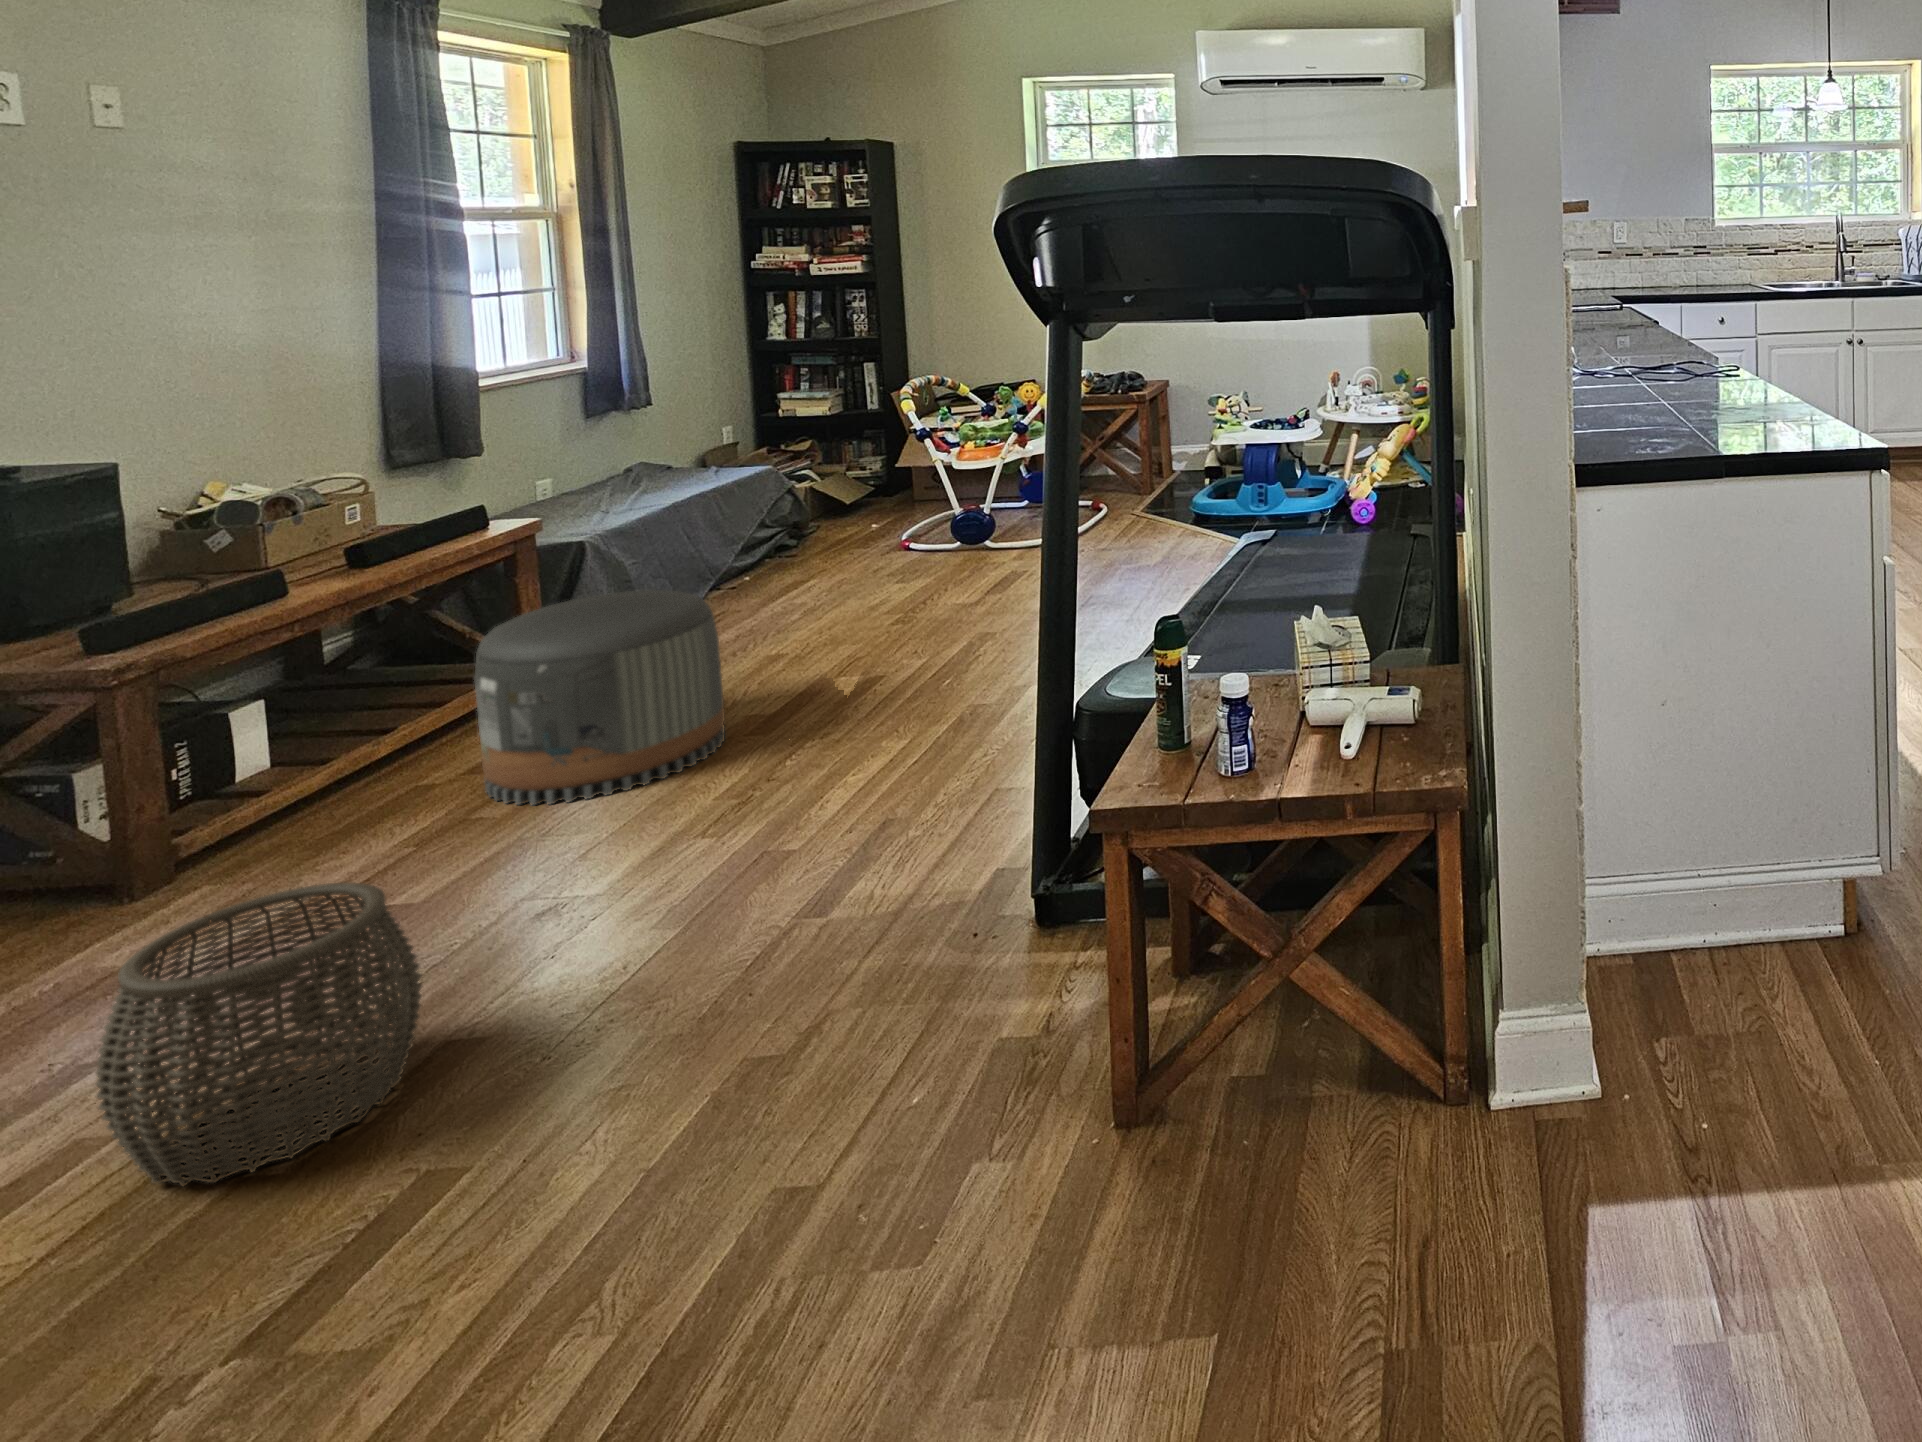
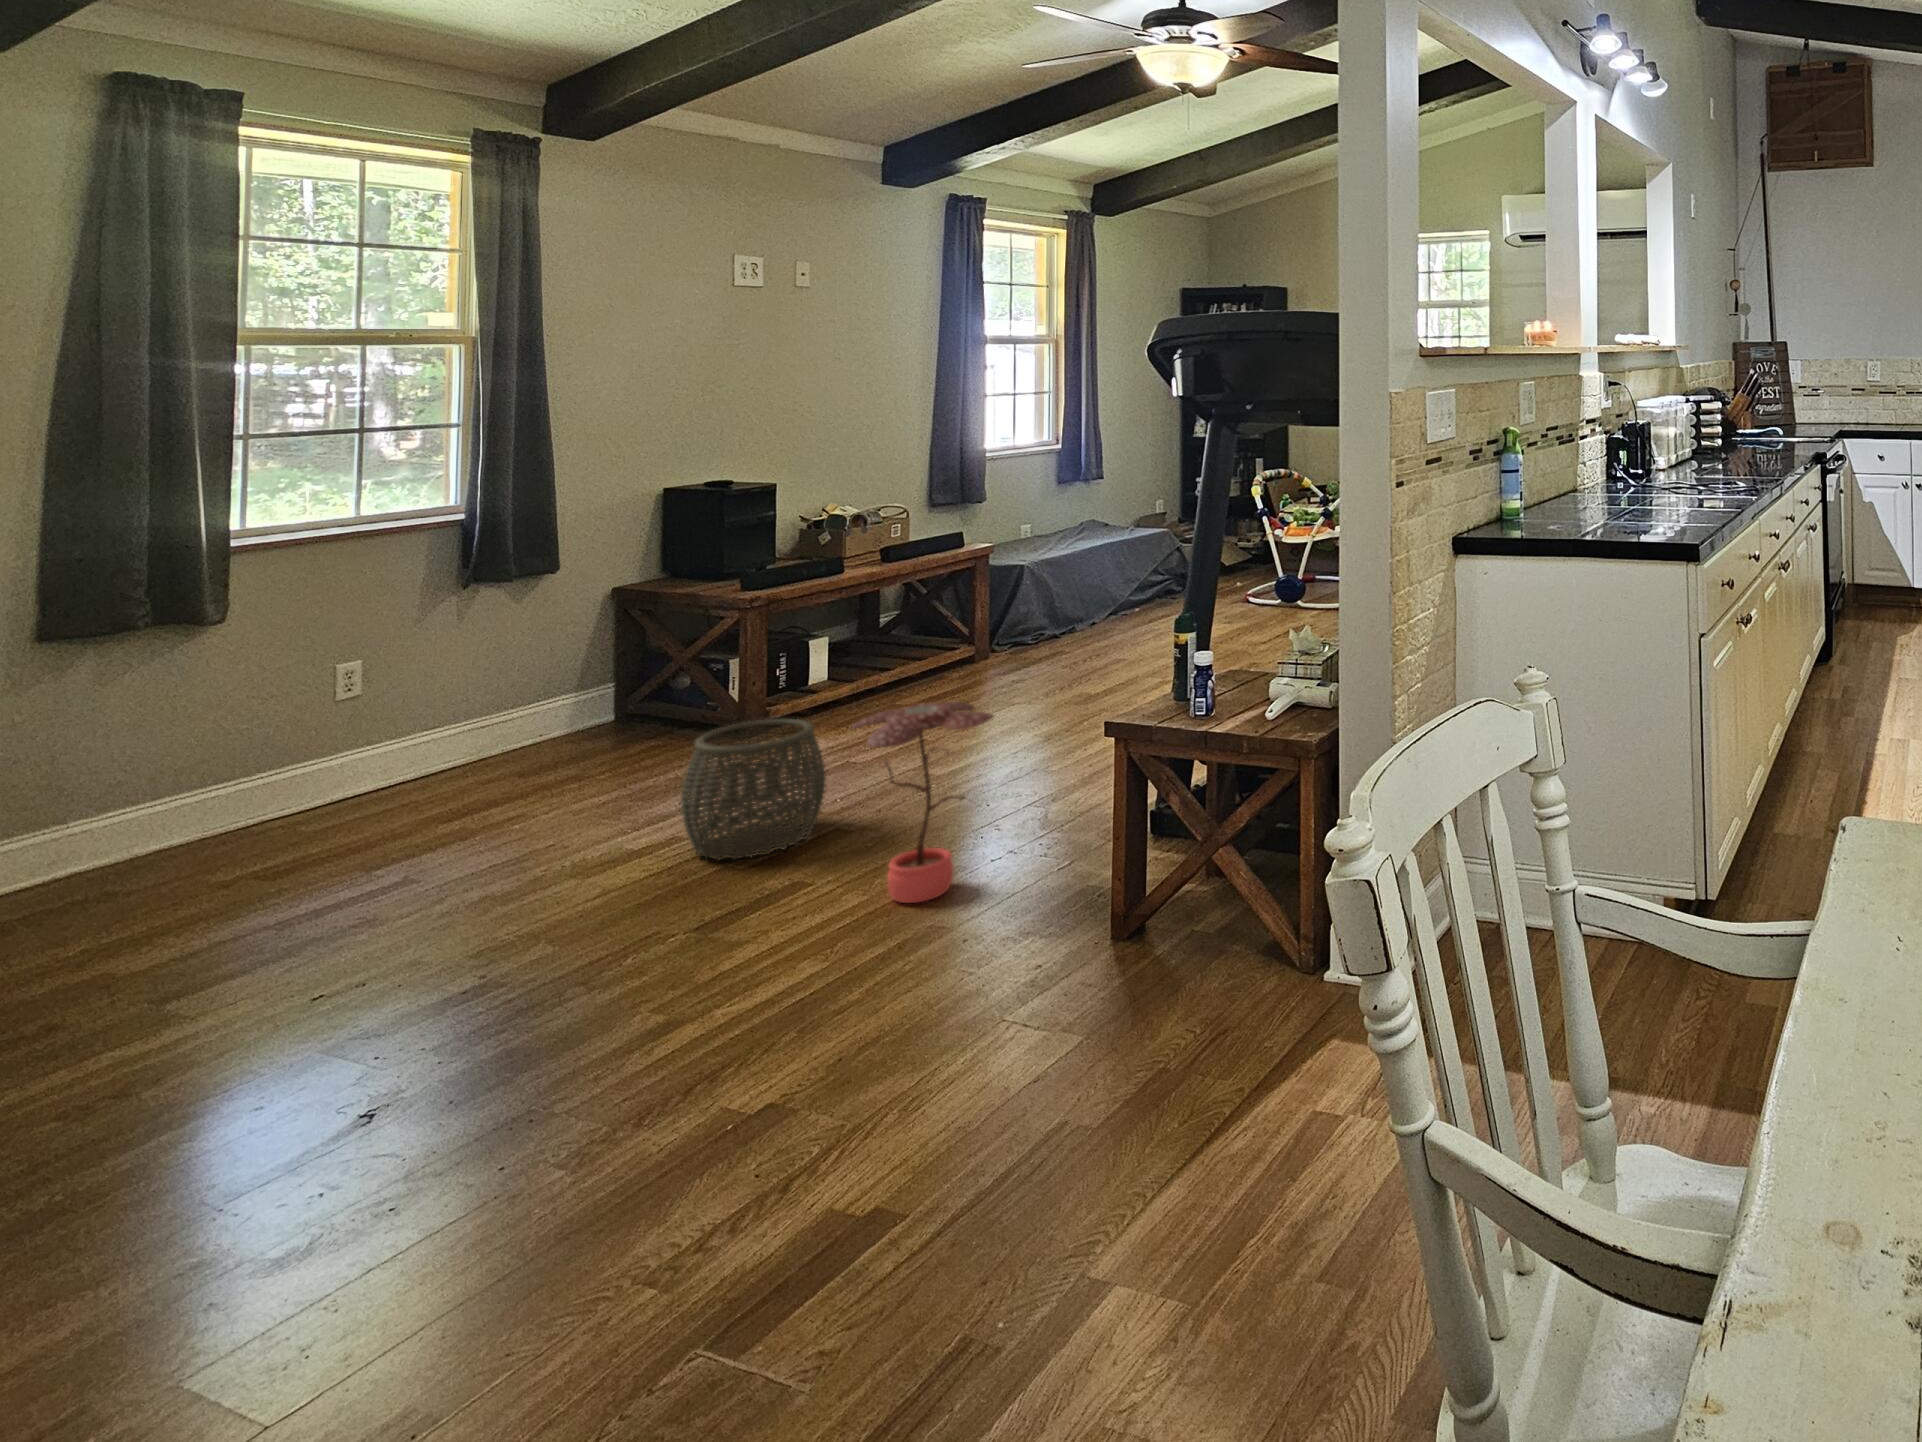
pouf: present [474,590,725,805] -> none [923,595,1064,724]
potted plant: none [536,810,827,1180] -> present [851,702,993,903]

